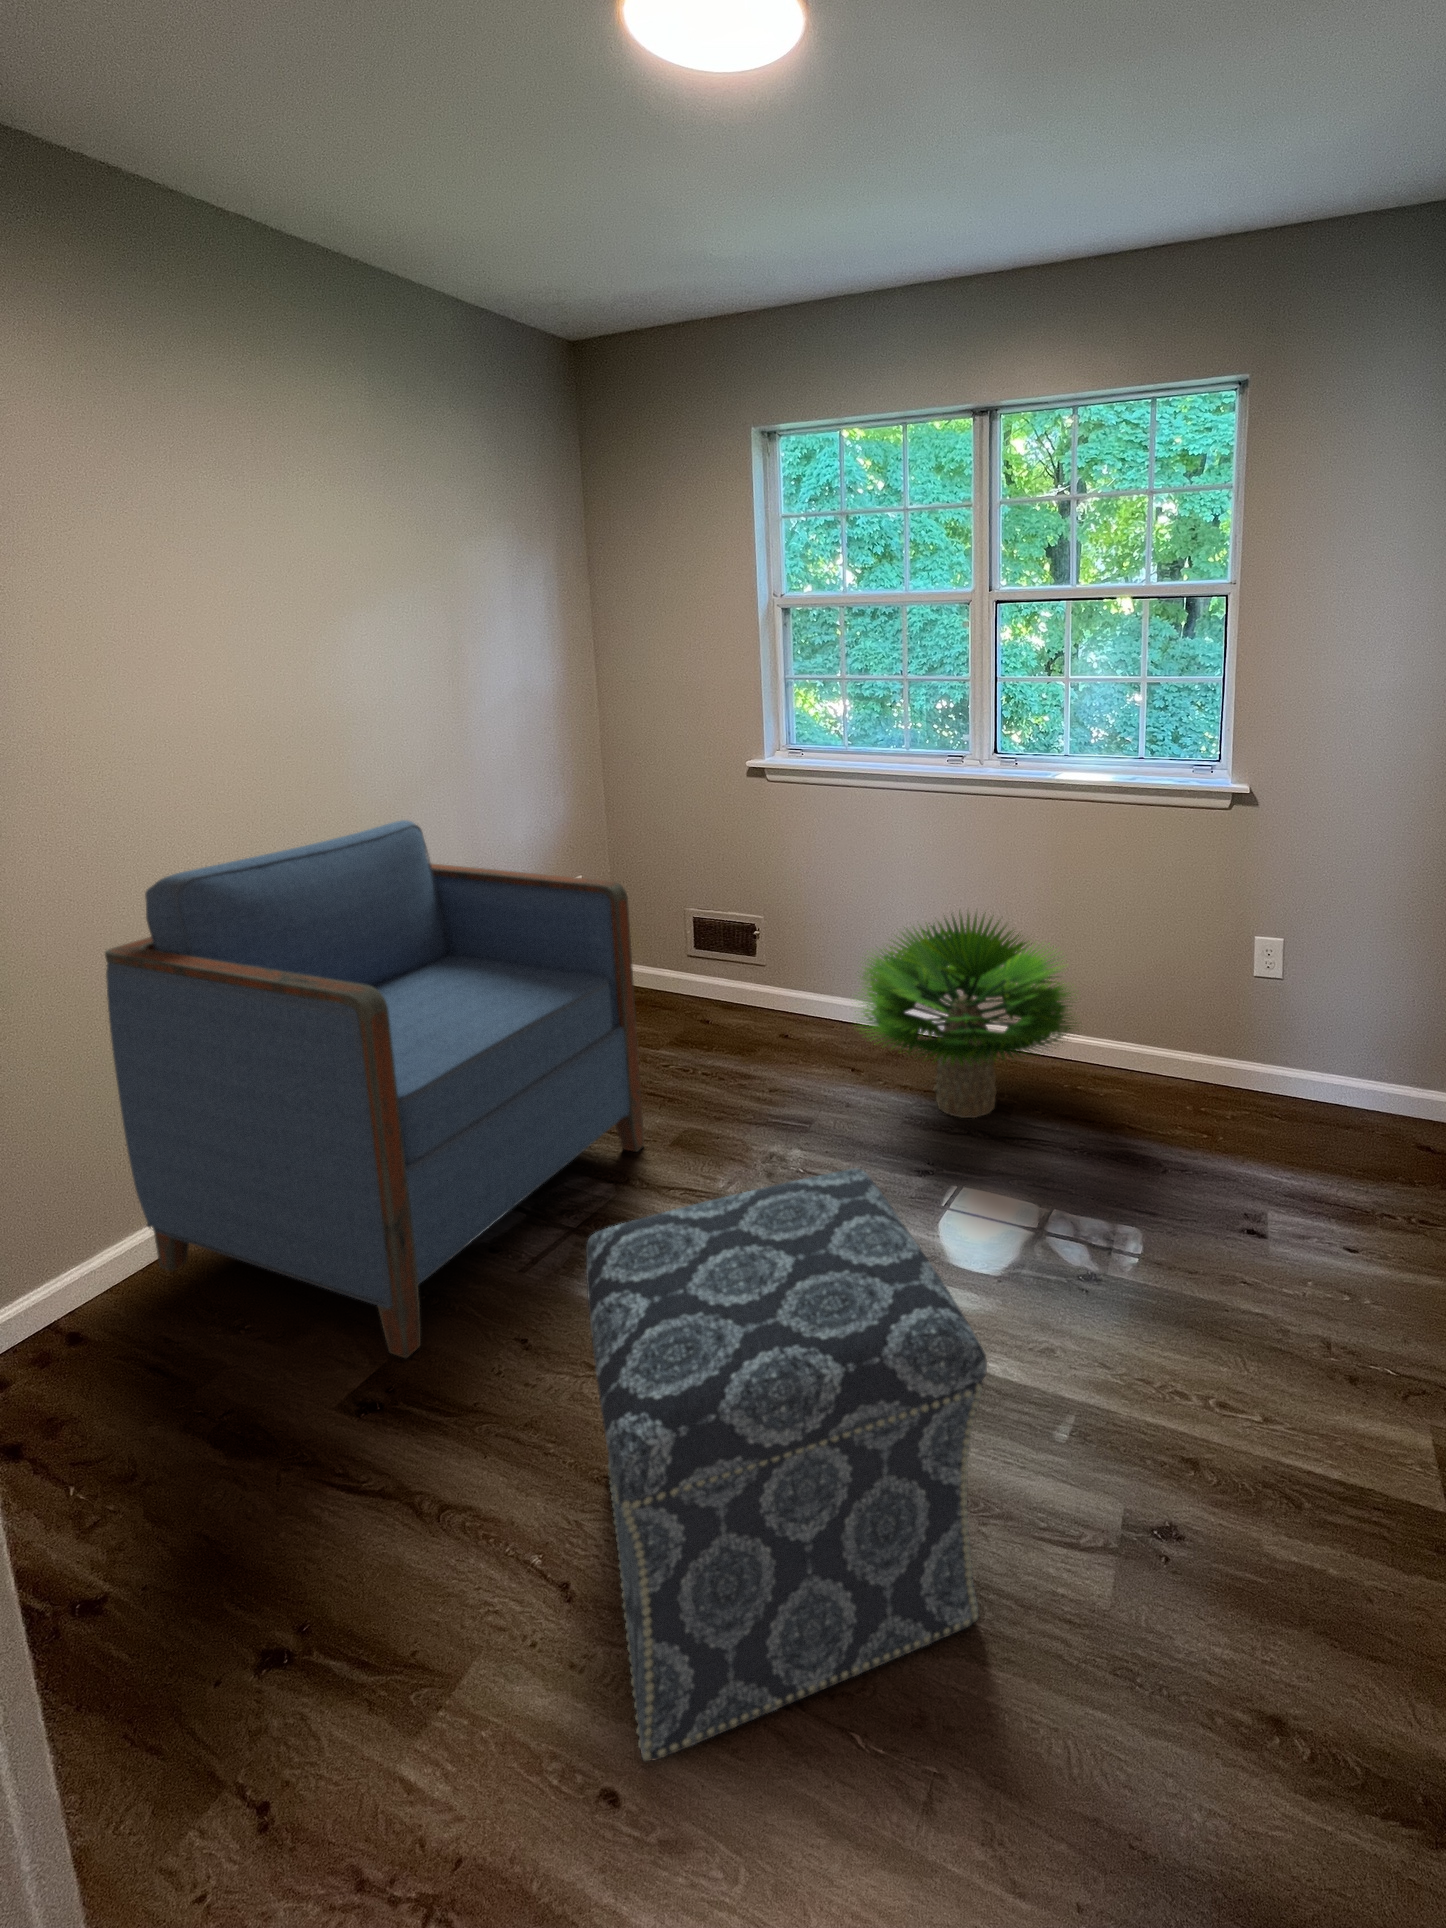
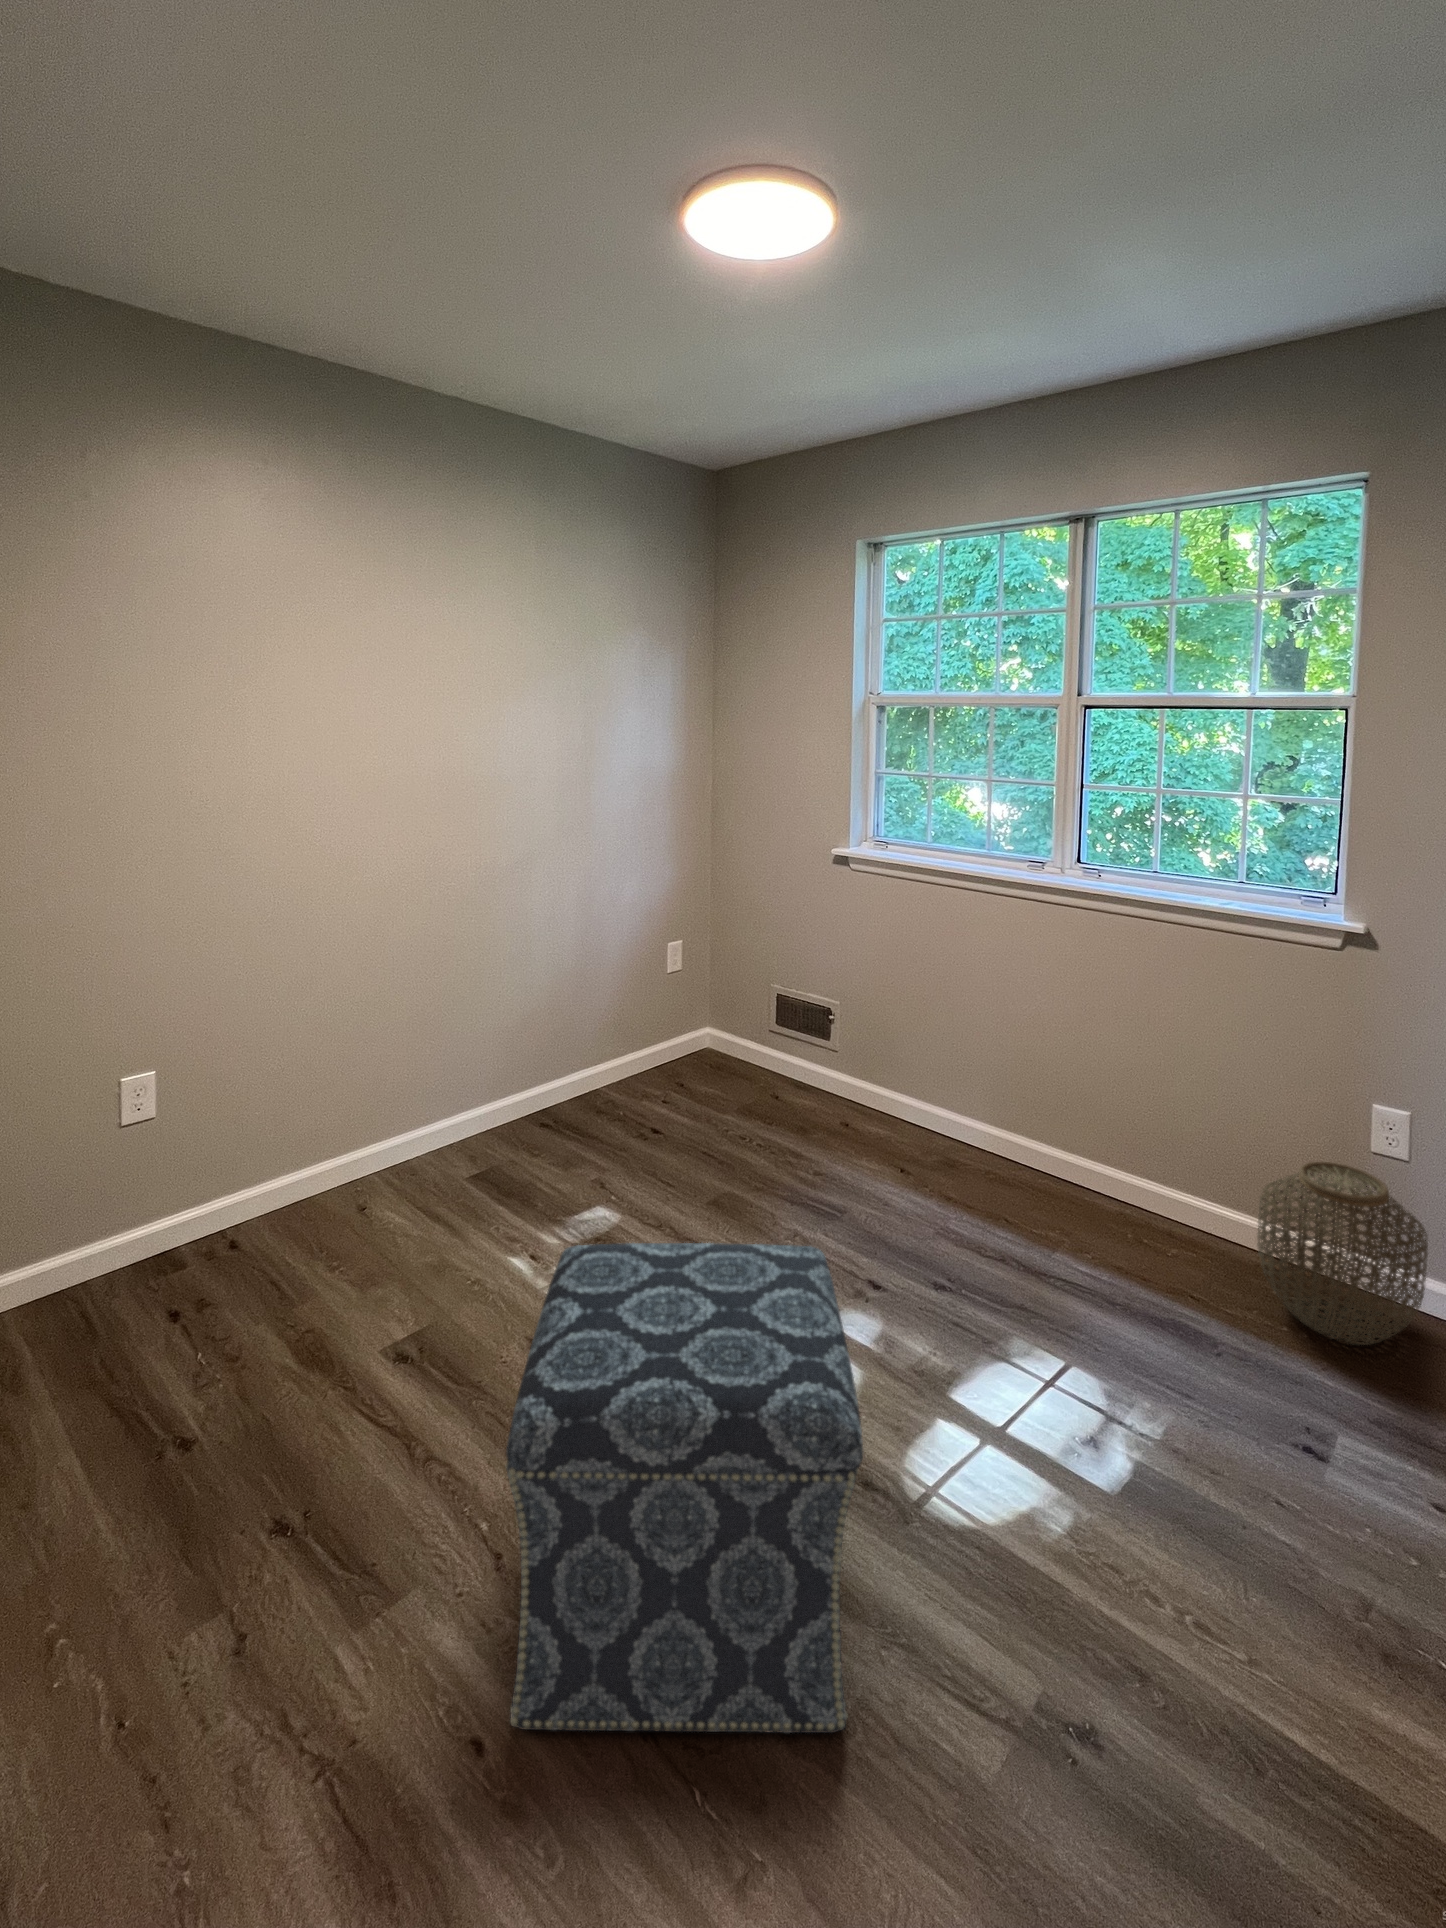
armchair: present [105,820,644,1358] -> none [284,872,687,1332]
potted plant: present [862,912,1077,1118] -> none [889,1020,1149,1247]
woven basket: none [1176,991,1308,1138] -> present [1258,1162,1428,1345]

